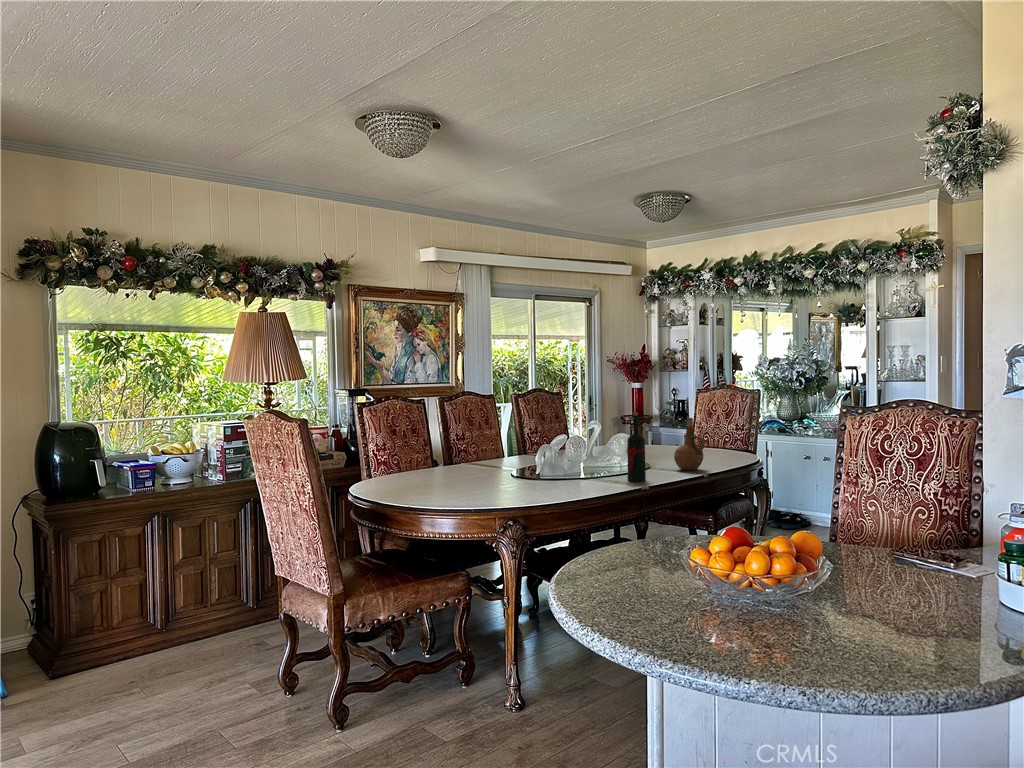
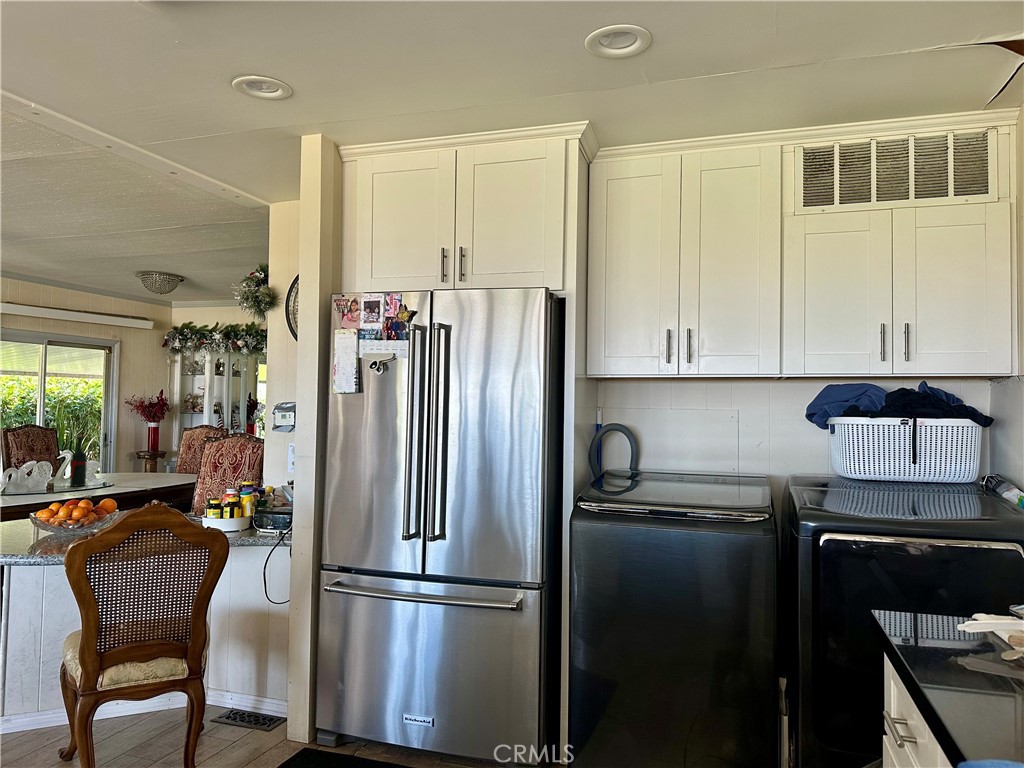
ceramic pitcher: present [674,418,705,470] -> none [122,442,147,480]

